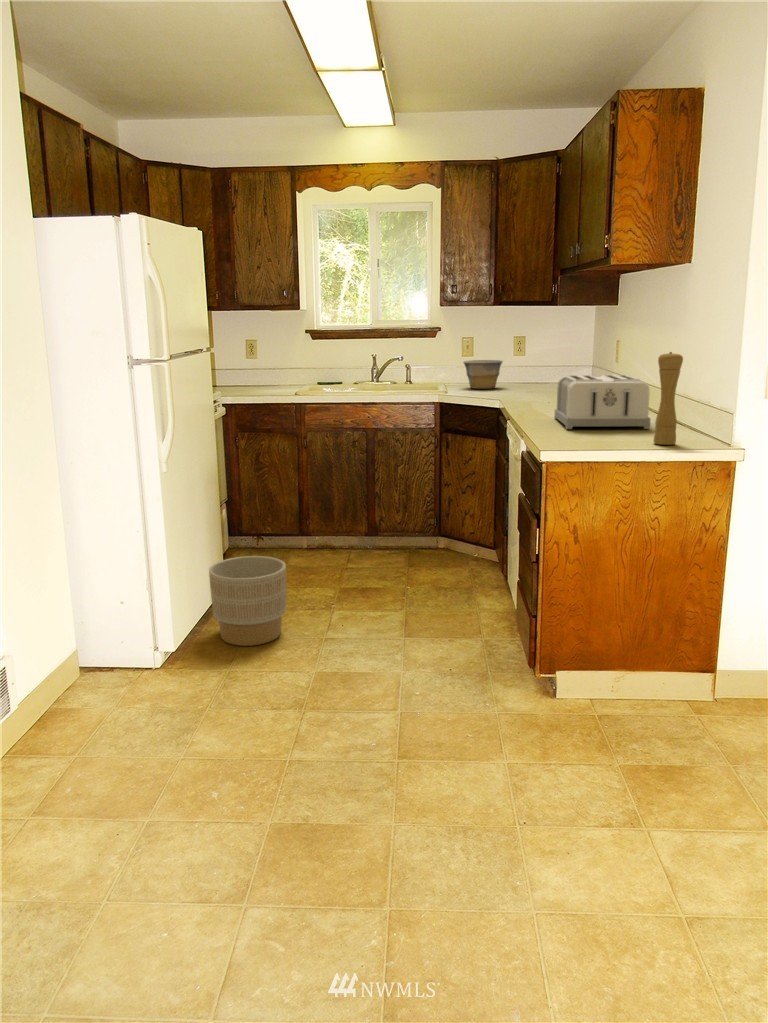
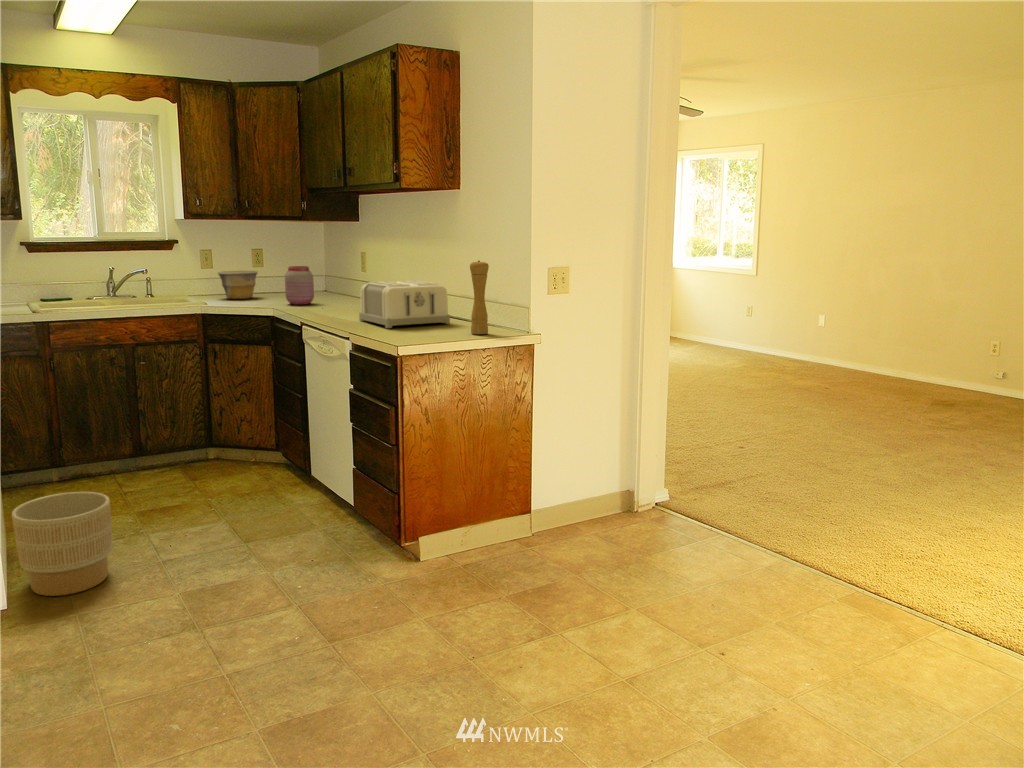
jar: none [514,356,544,397] -> present [285,266,314,305]

